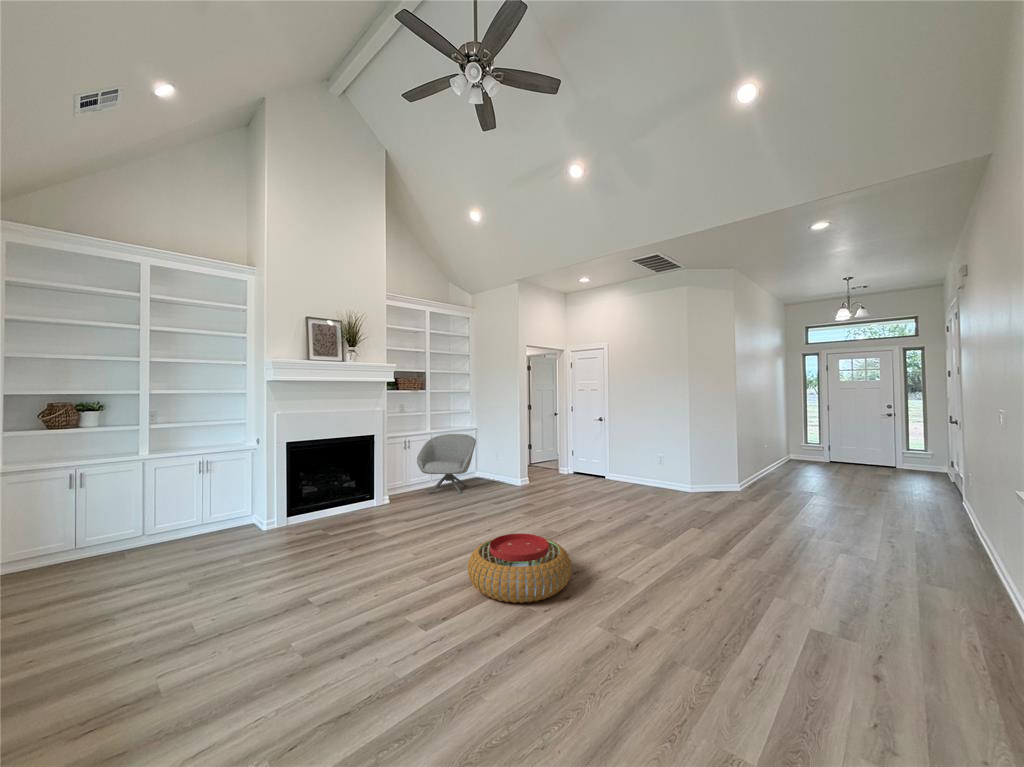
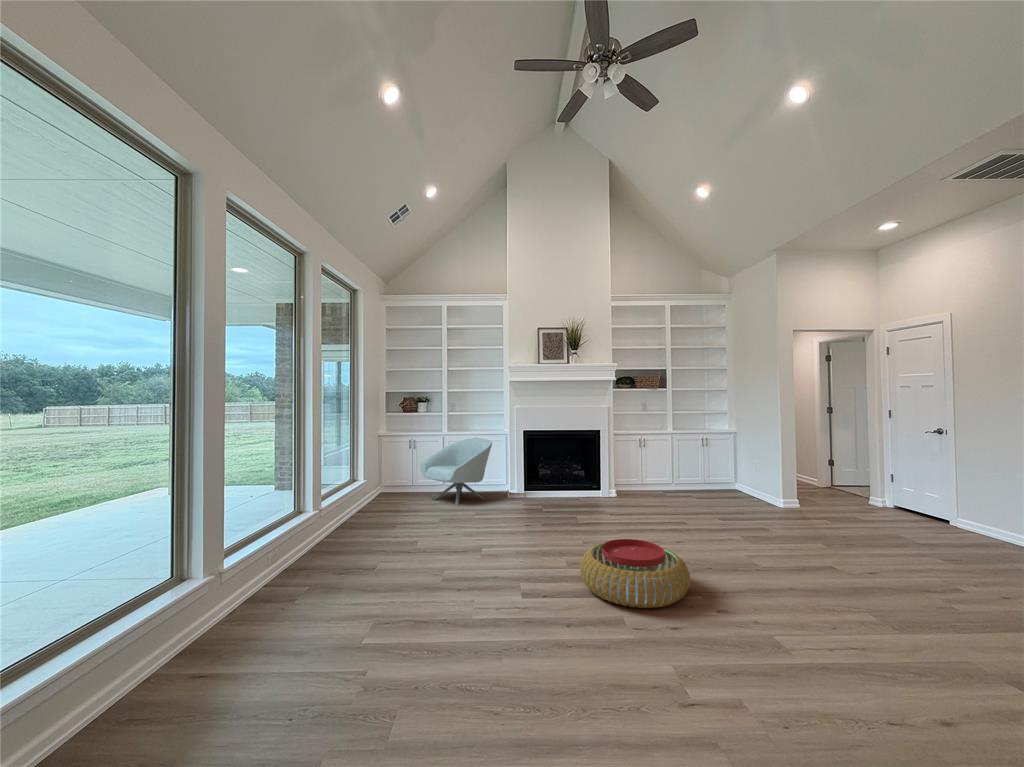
armchair: present [417,434,476,494] -> present [421,438,492,505]

